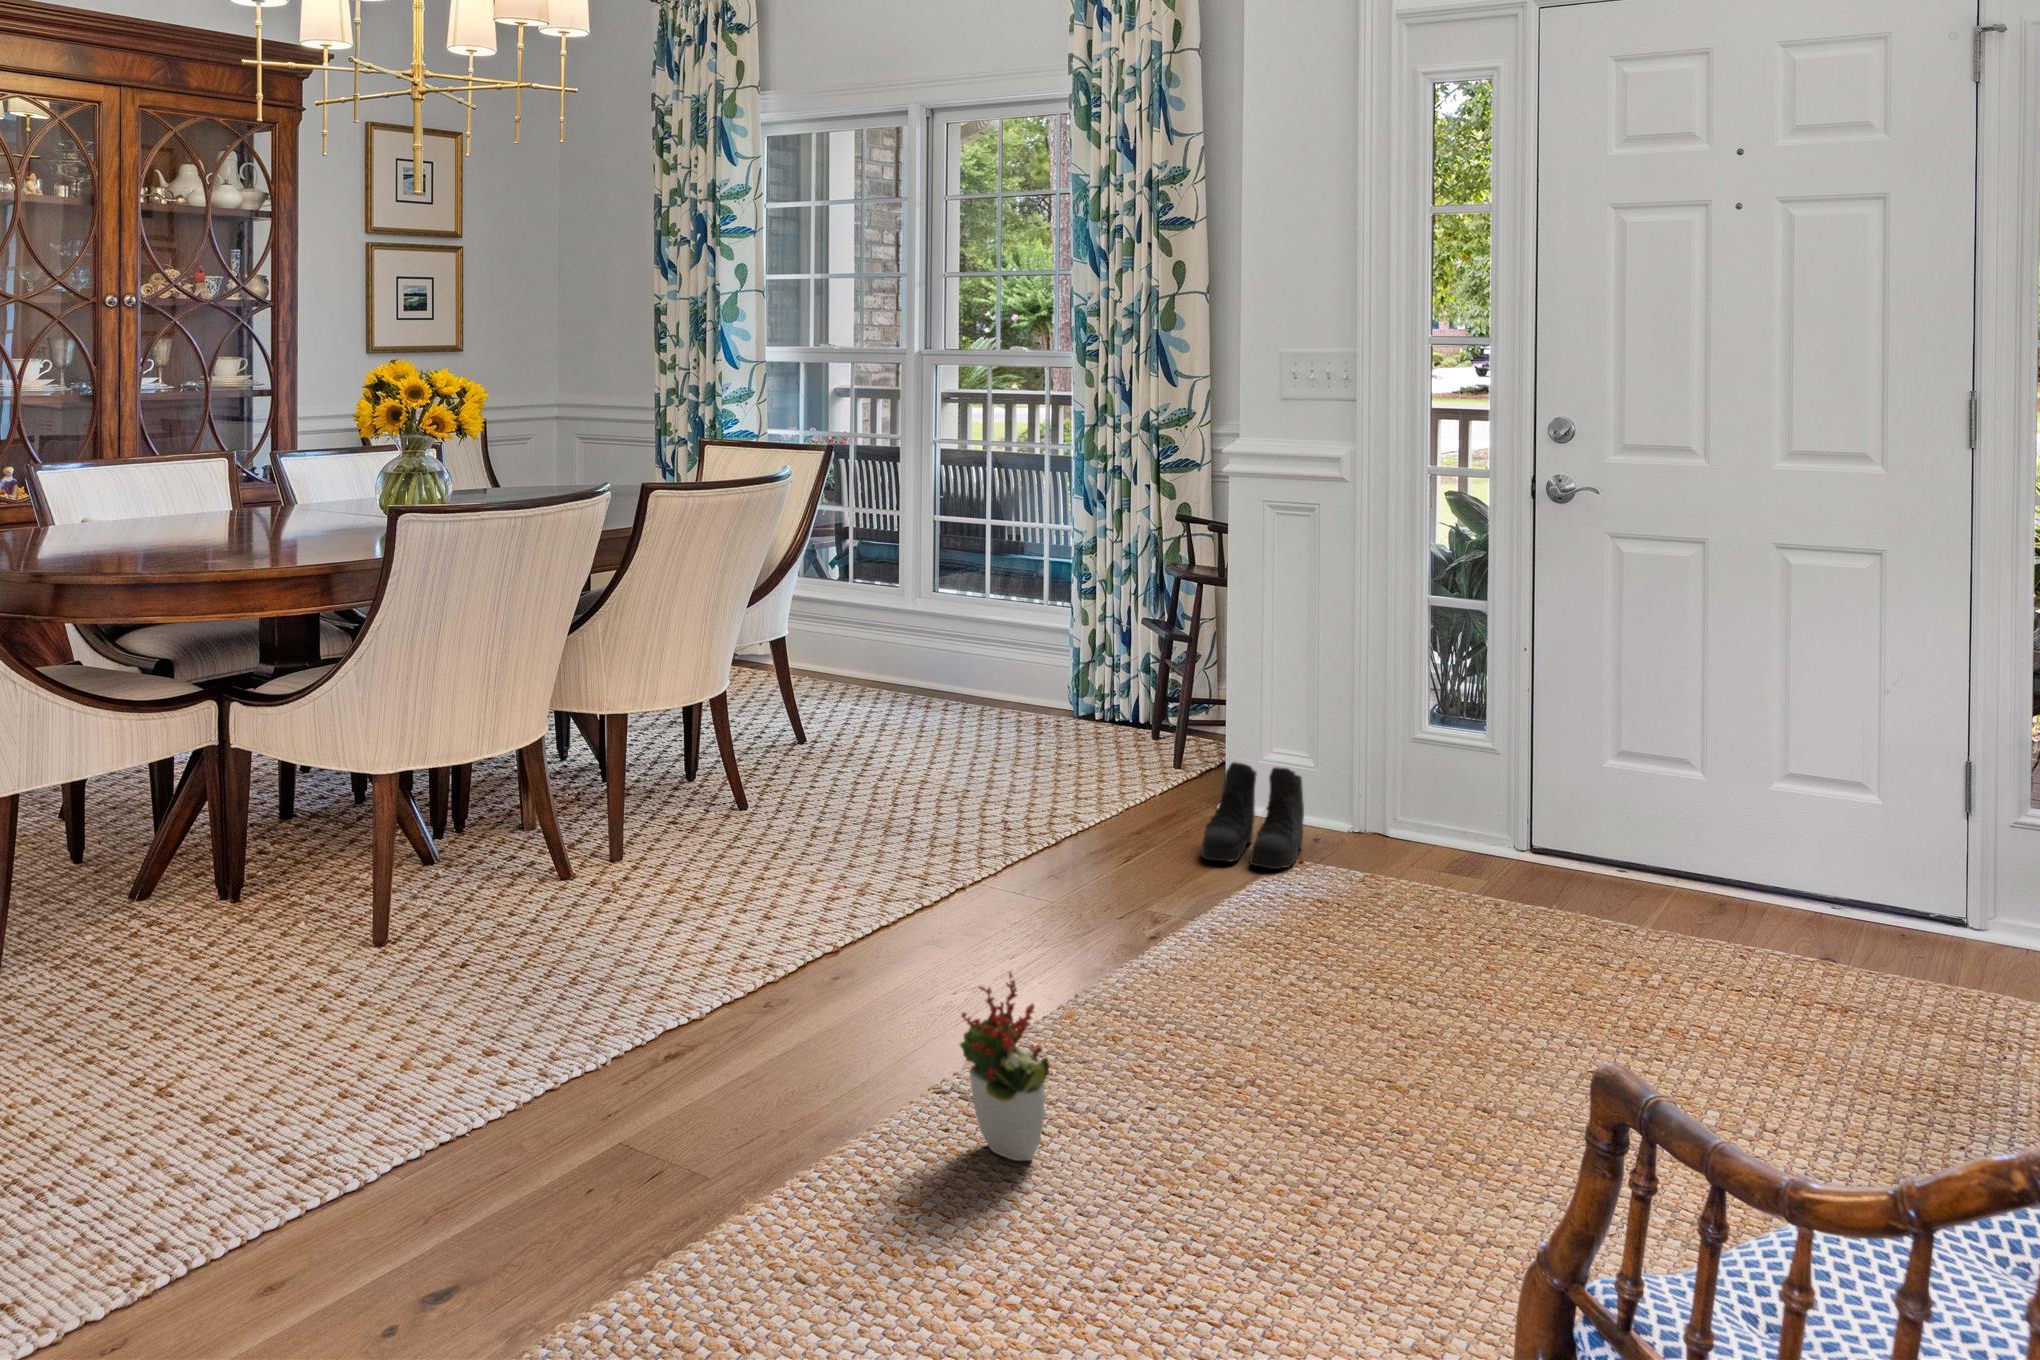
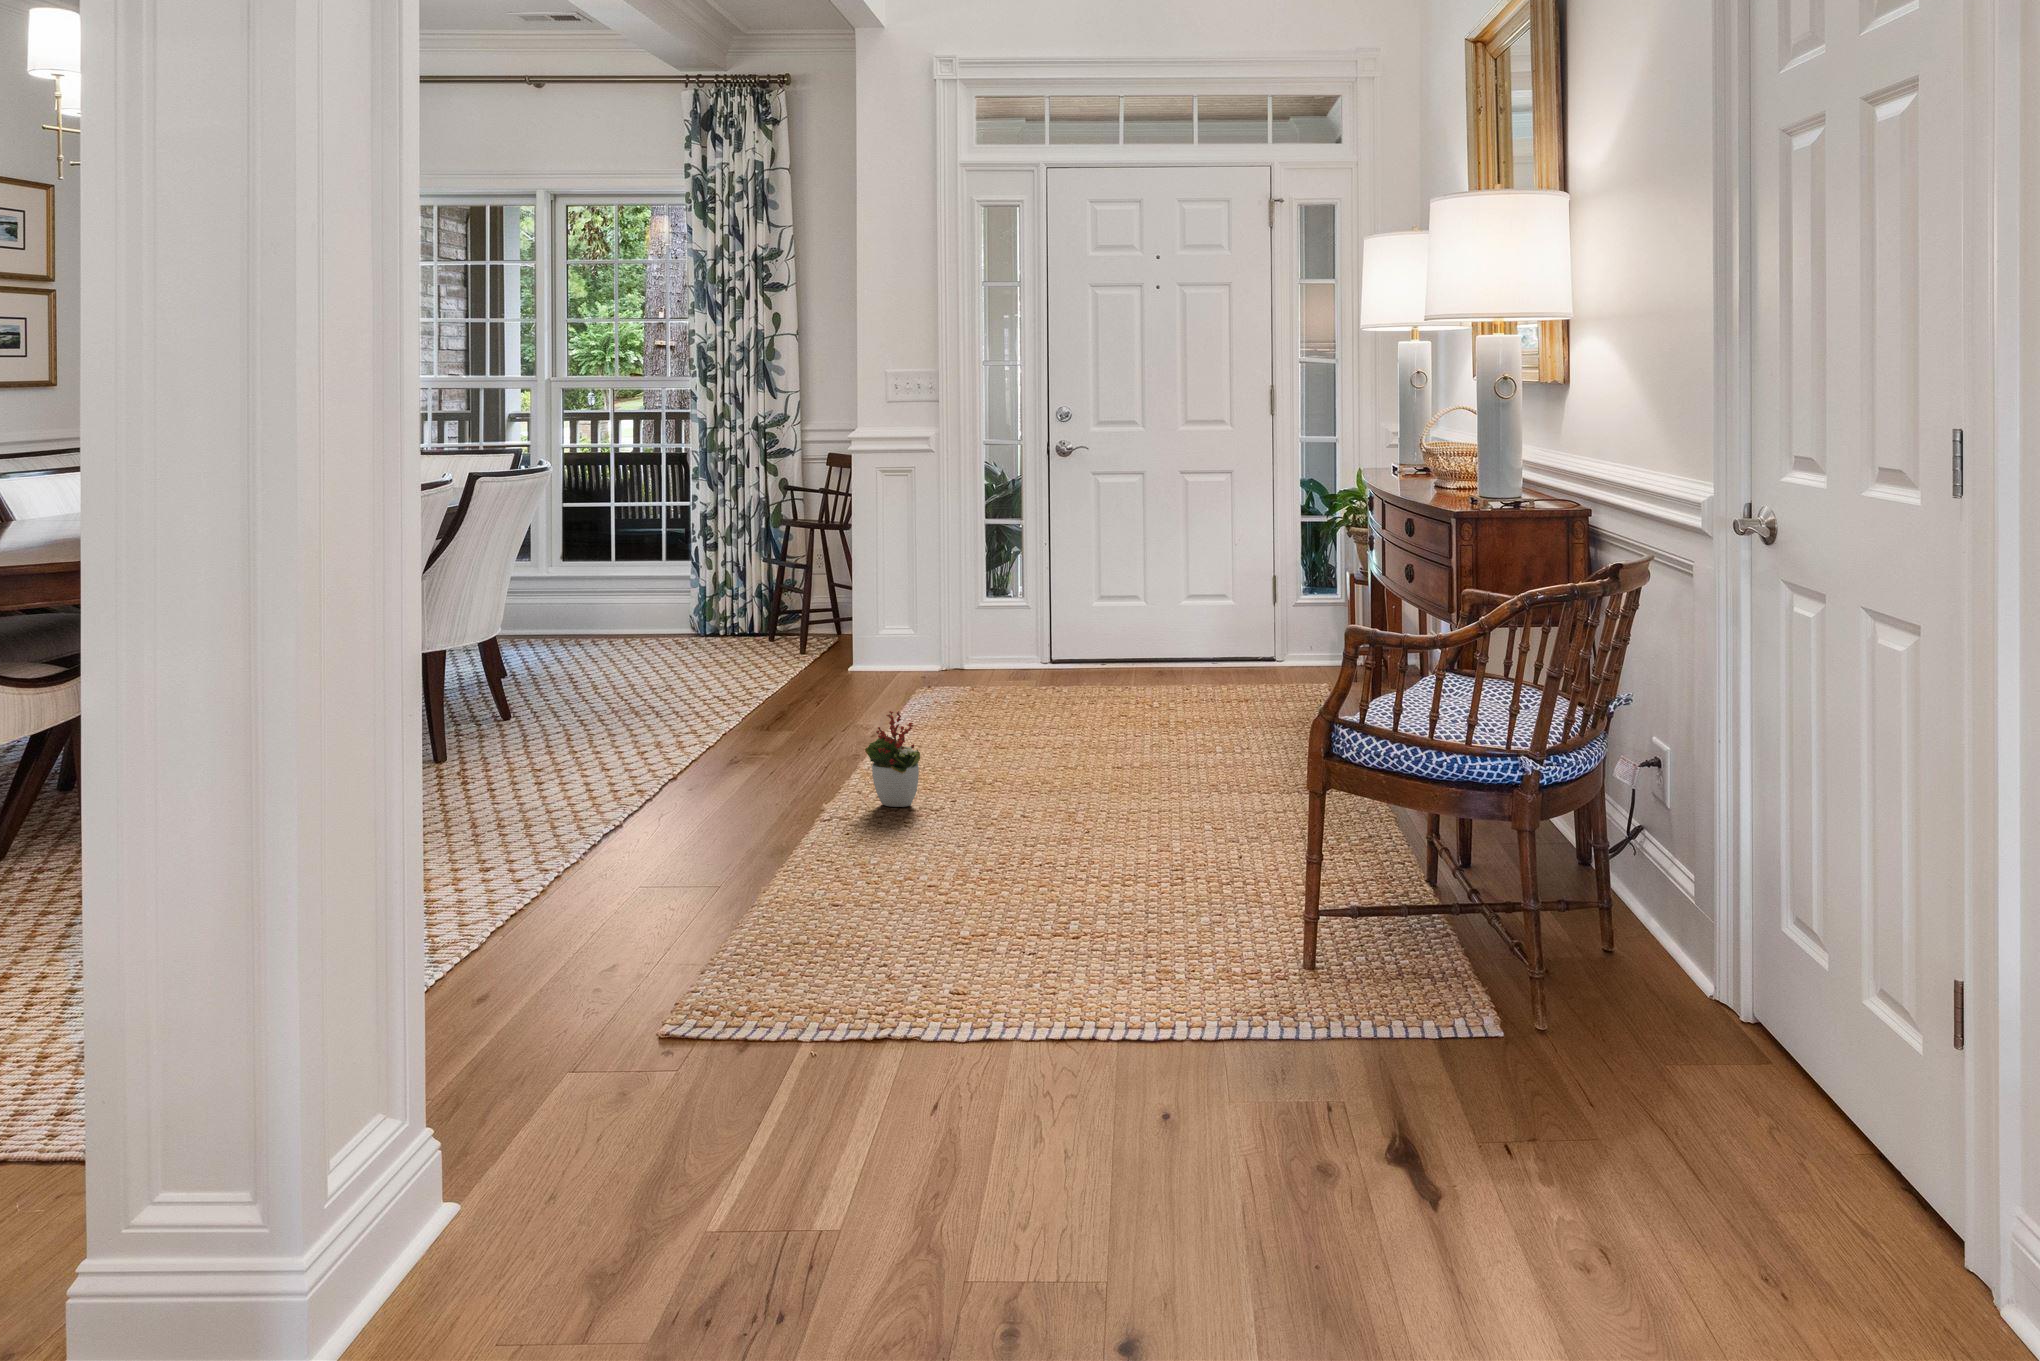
boots: present [1202,762,1304,869] -> none [866,630,924,691]

